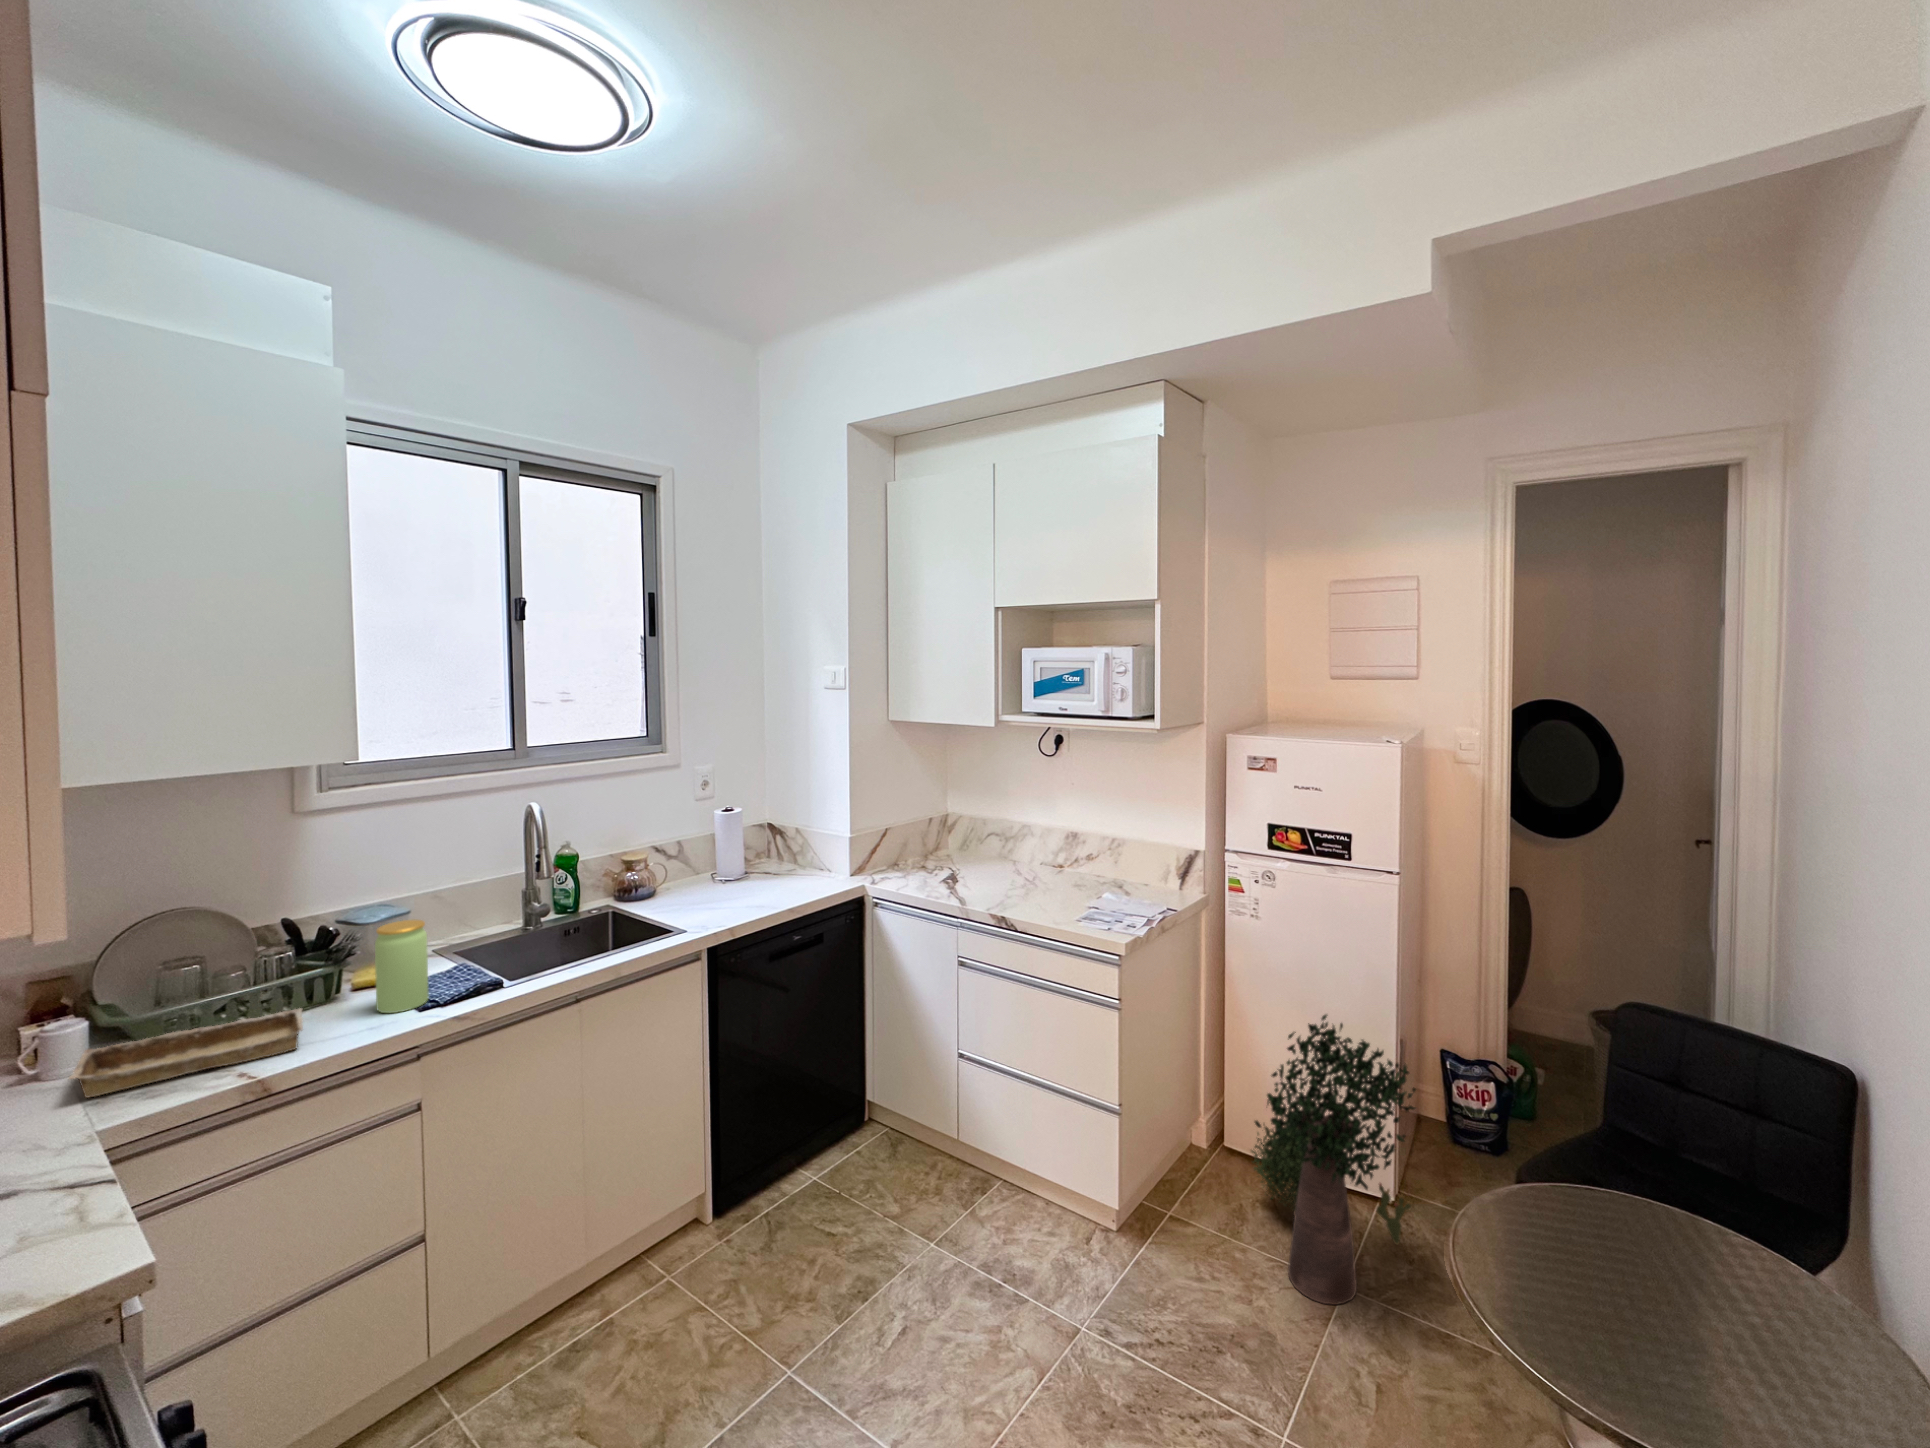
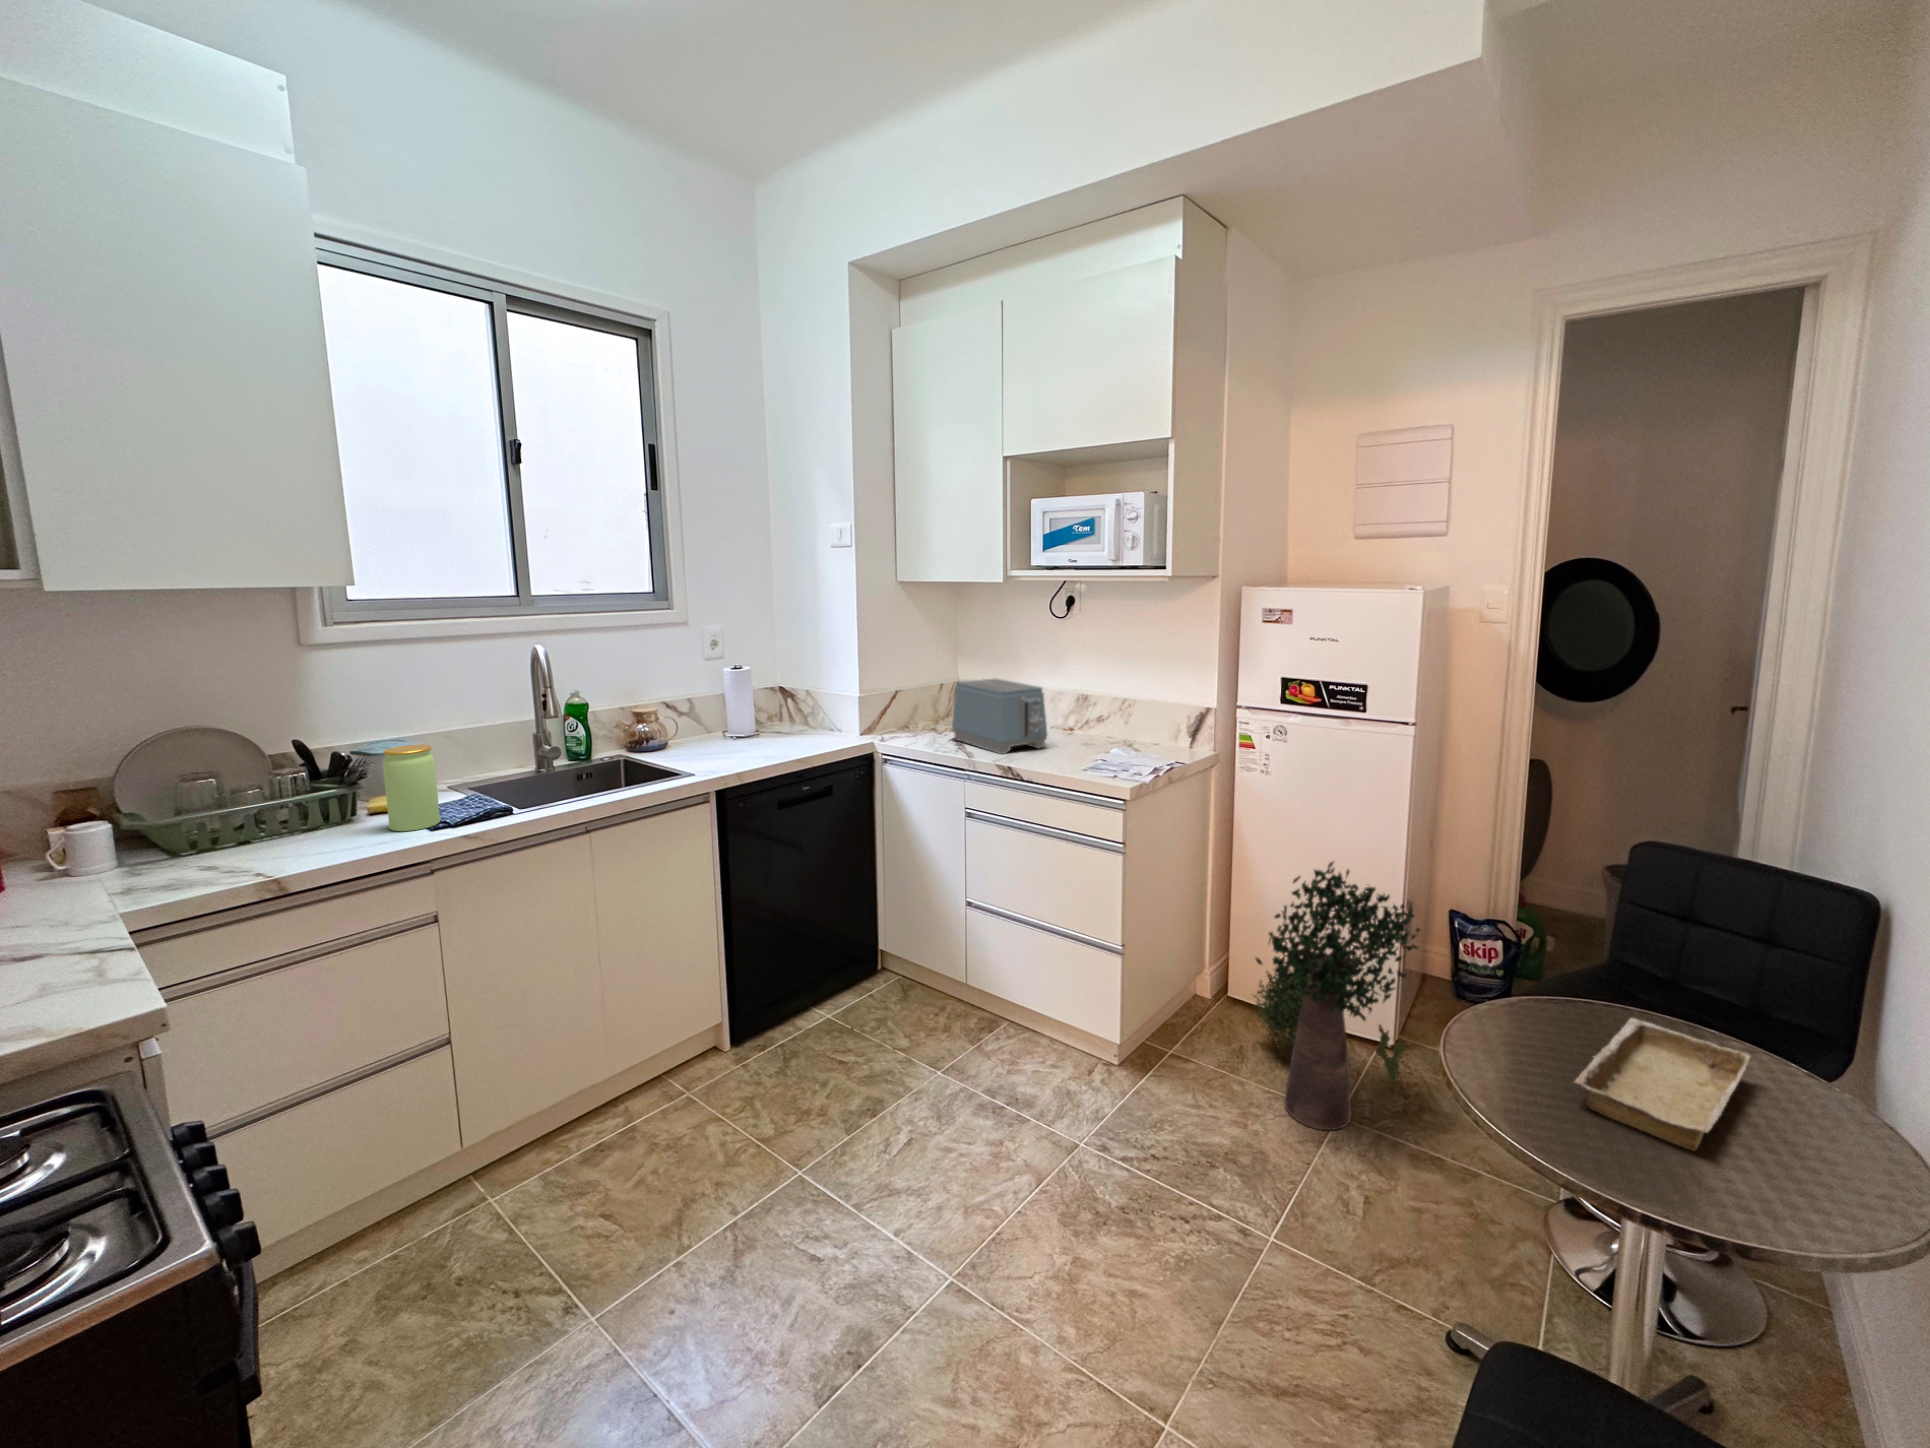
toaster: none [943,817,1039,899] -> present [952,679,1047,754]
tray: present [69,1008,303,1098] -> present [1573,1018,1751,1151]

